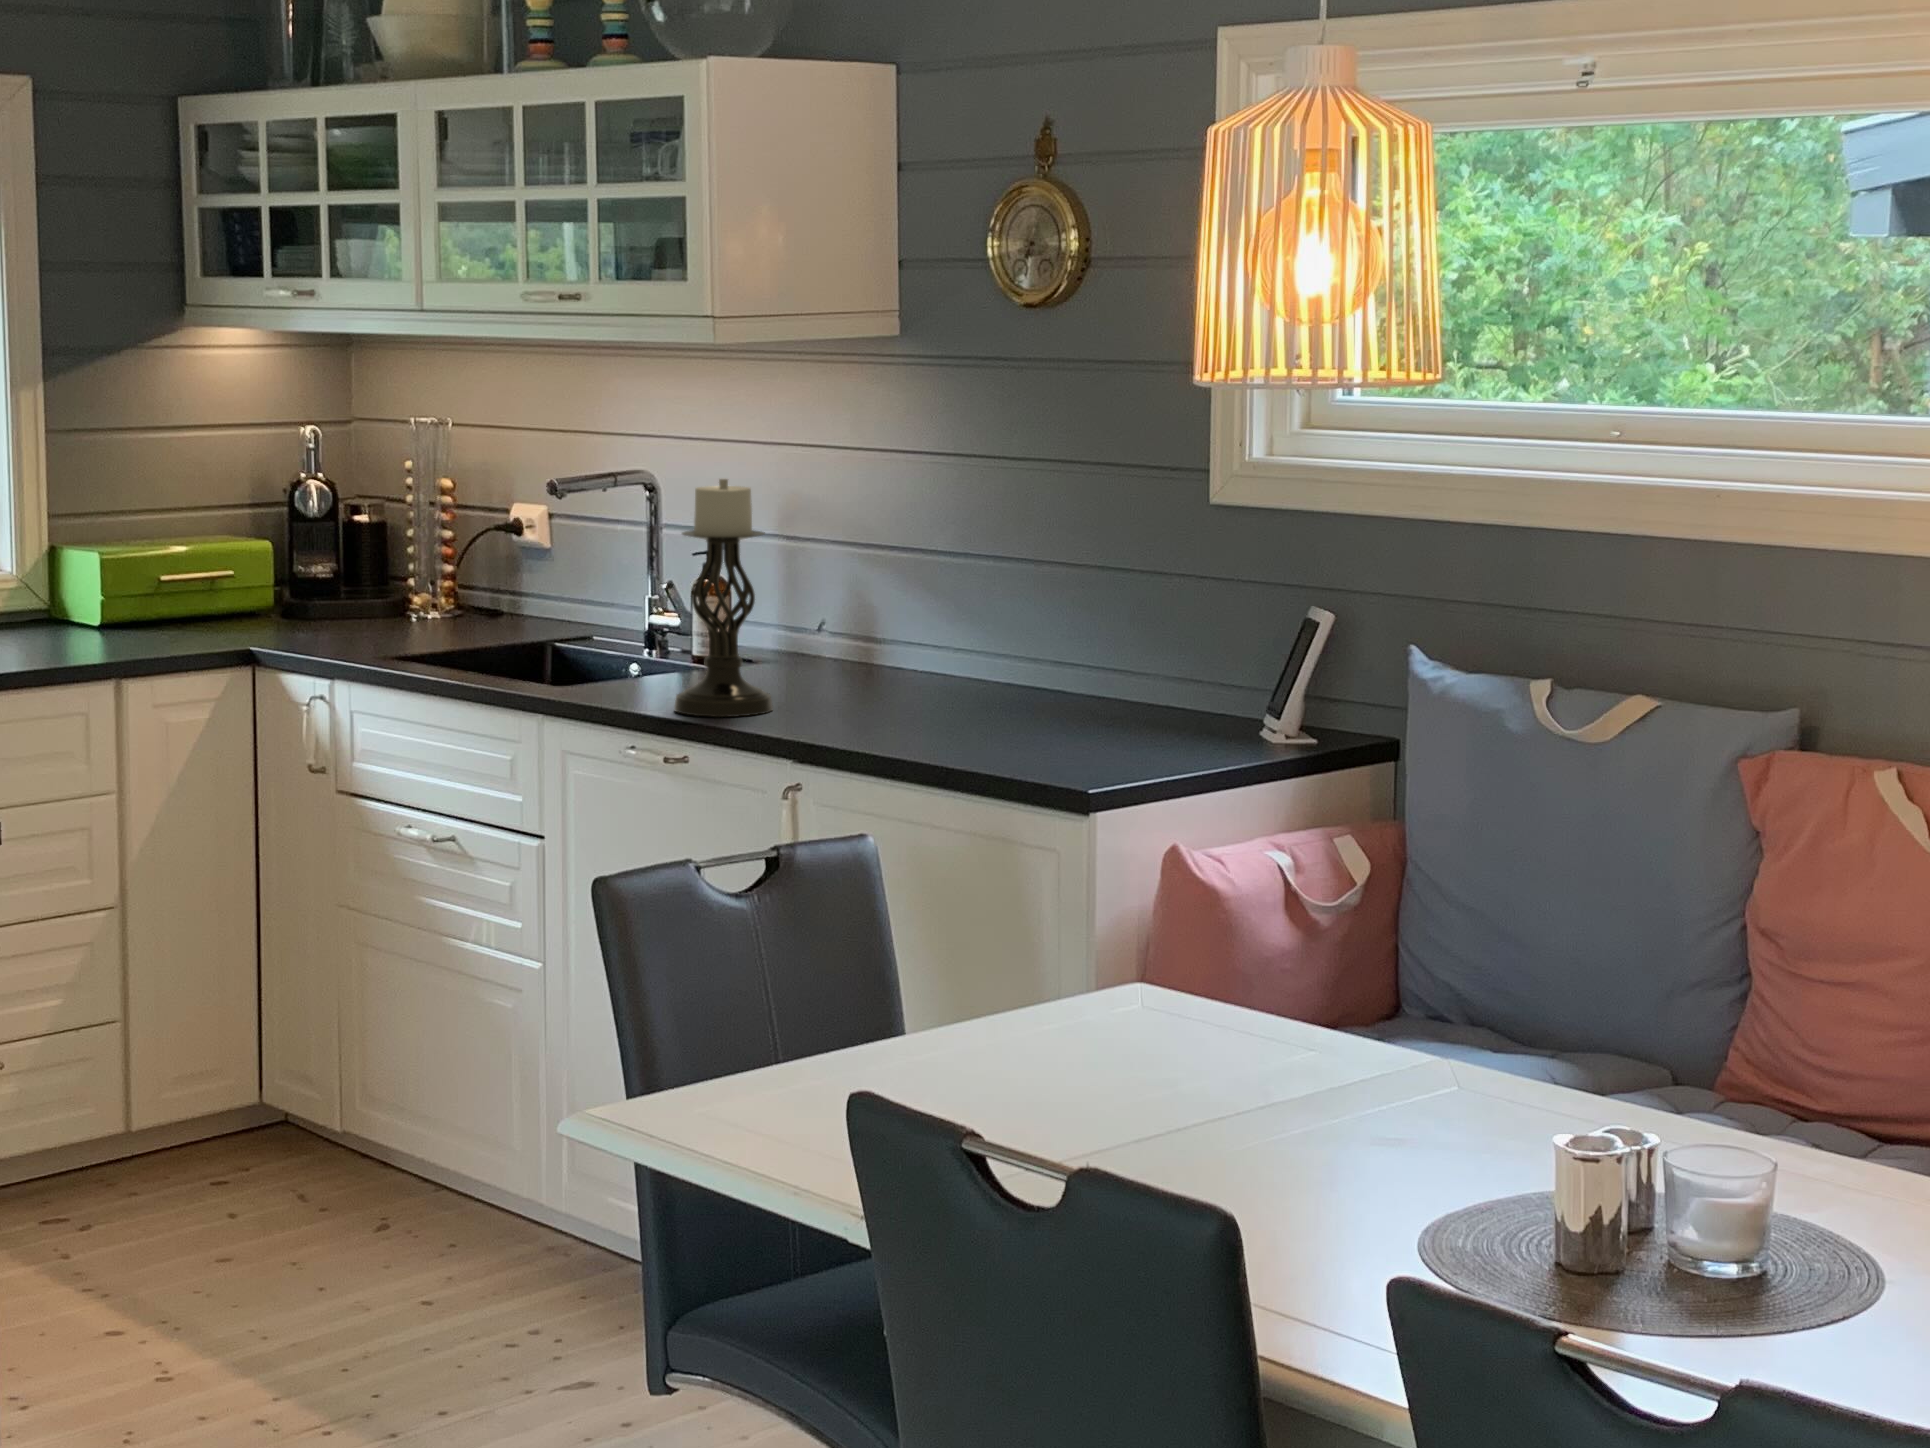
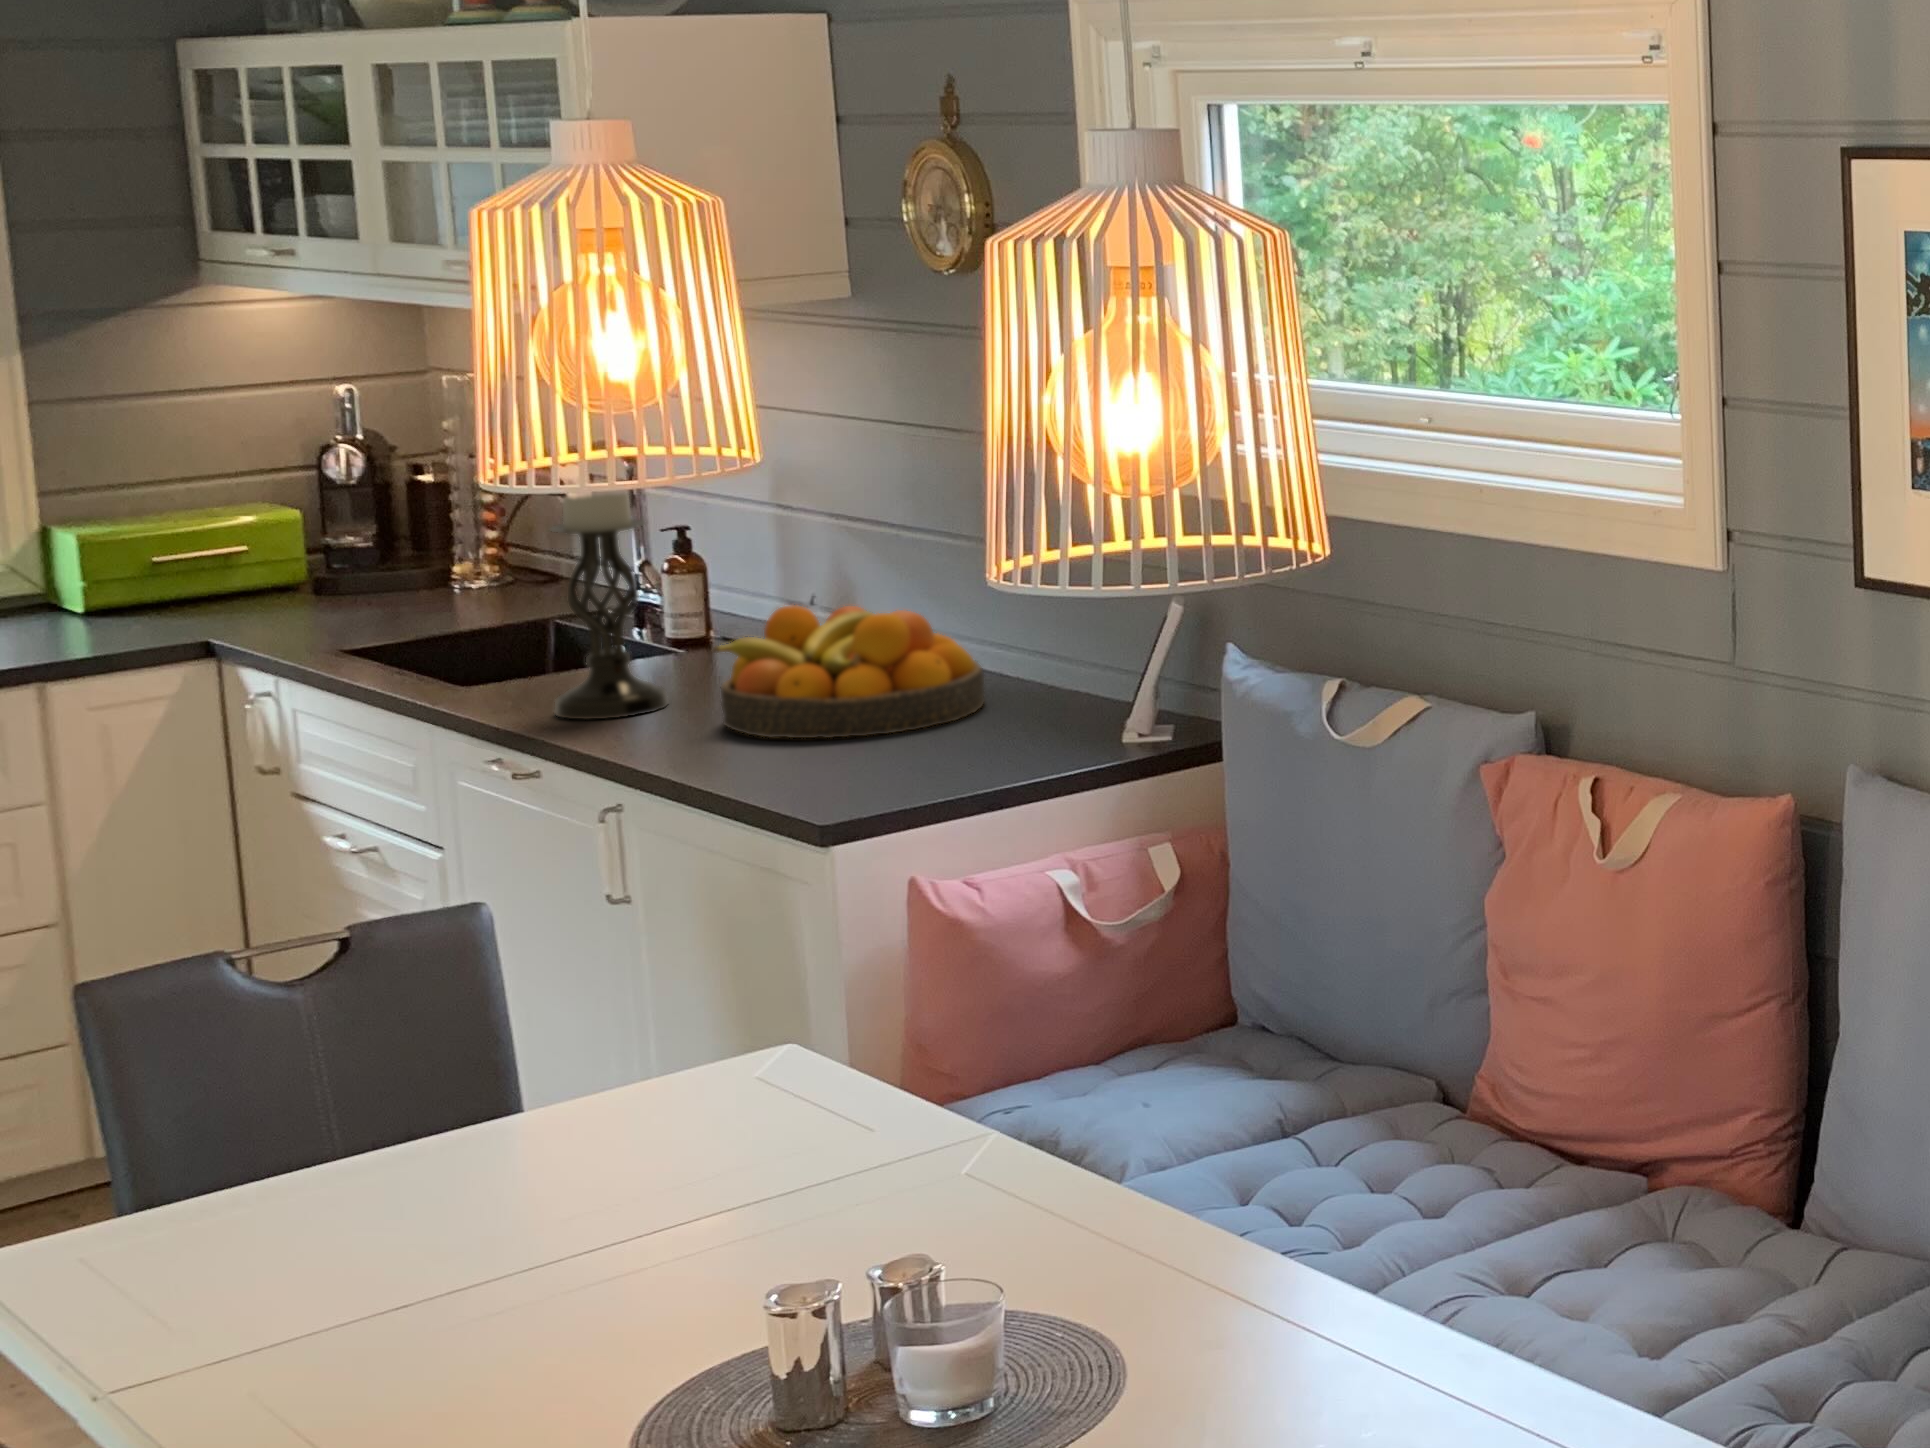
fruit bowl: none [854,612,1091,735] -> present [713,605,985,738]

